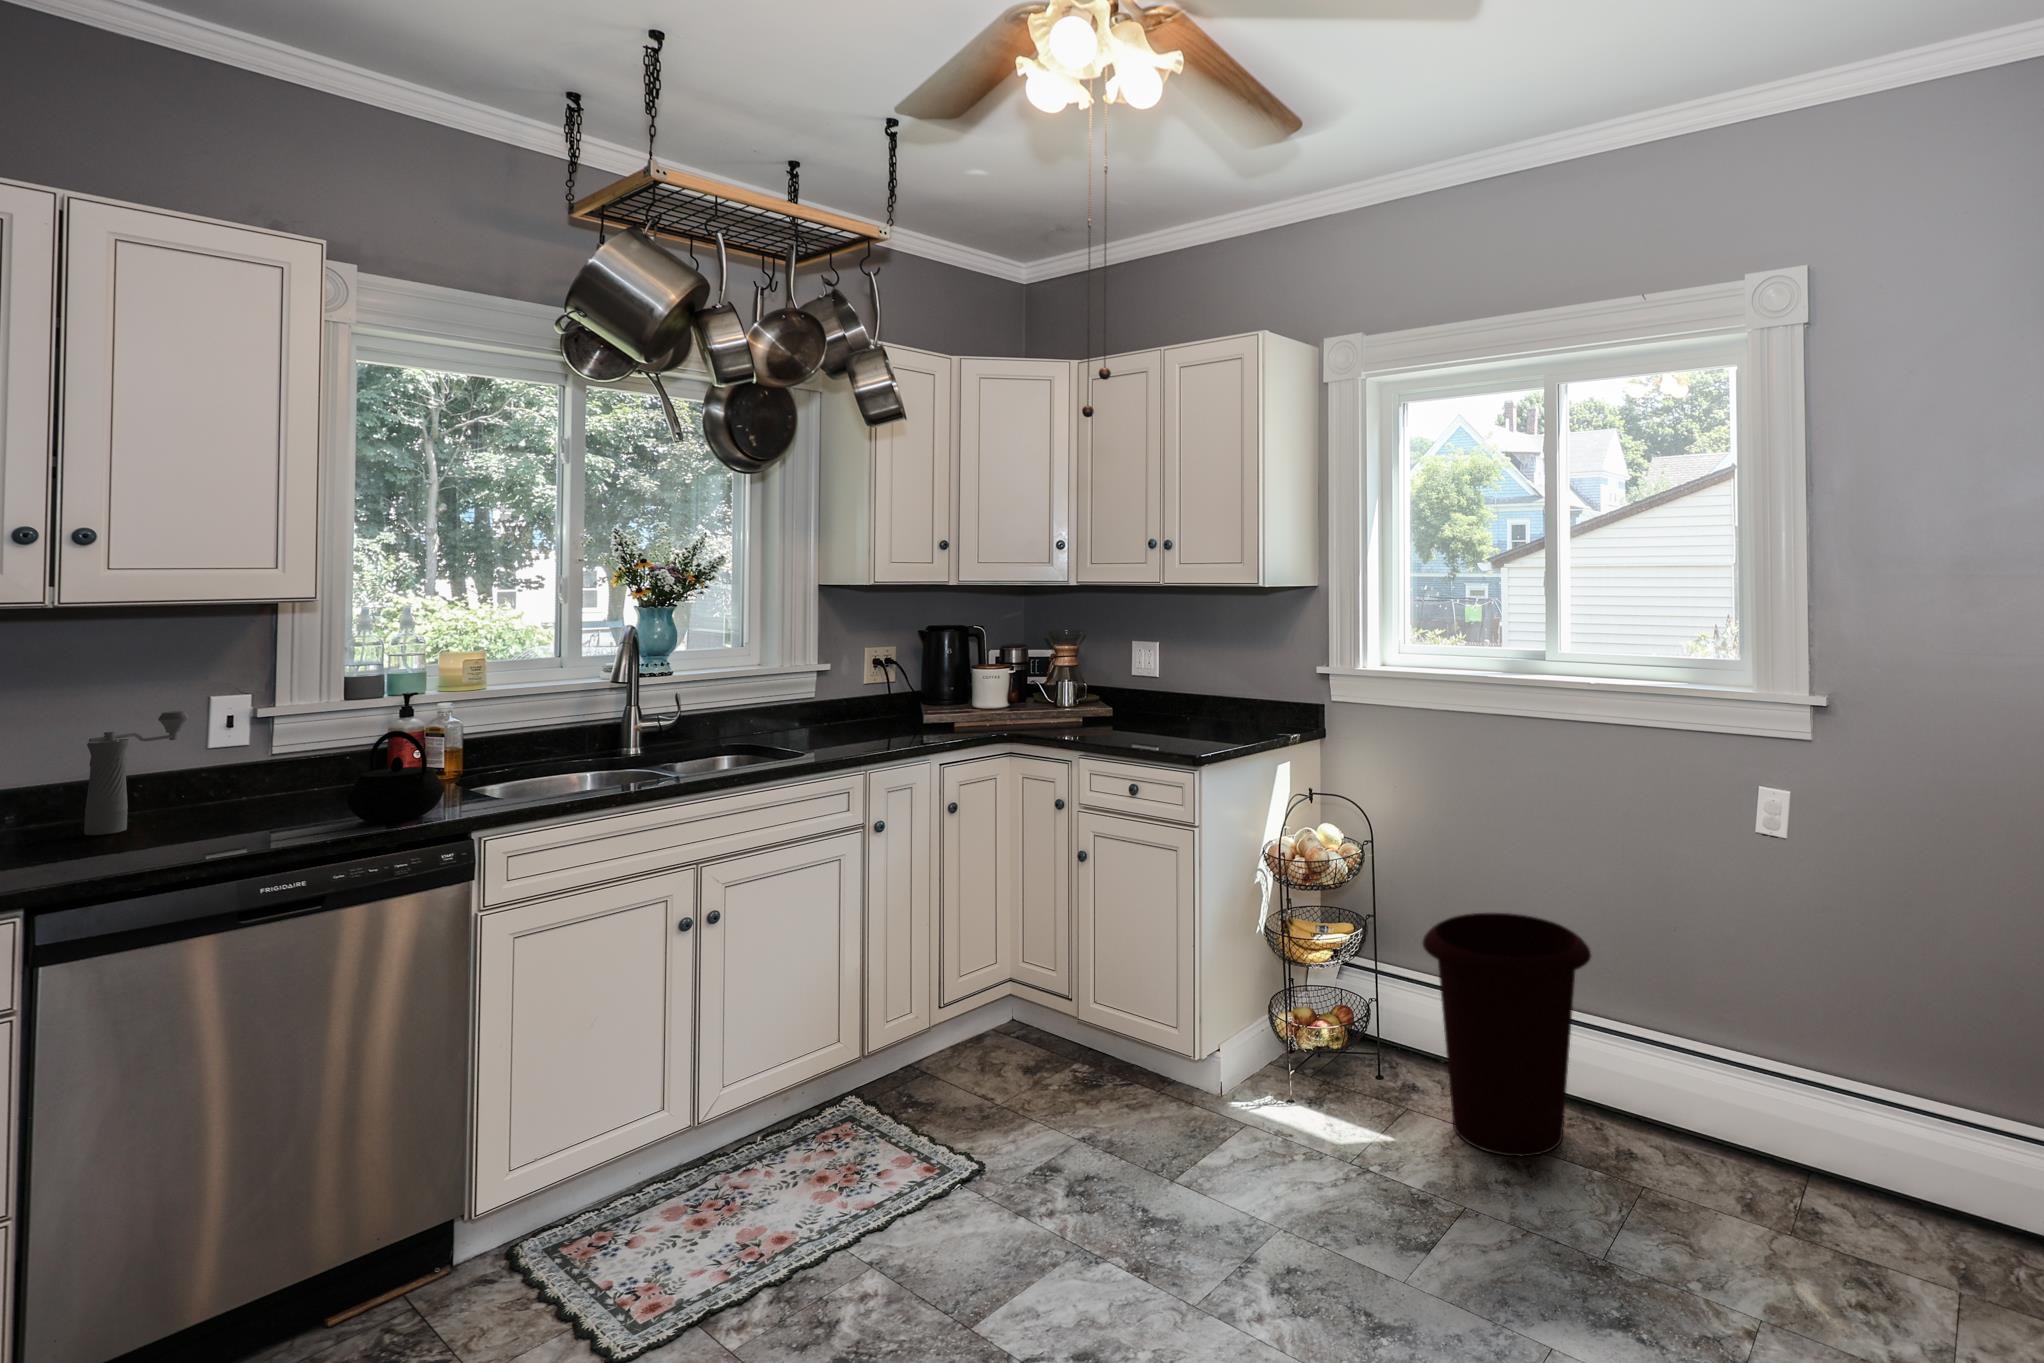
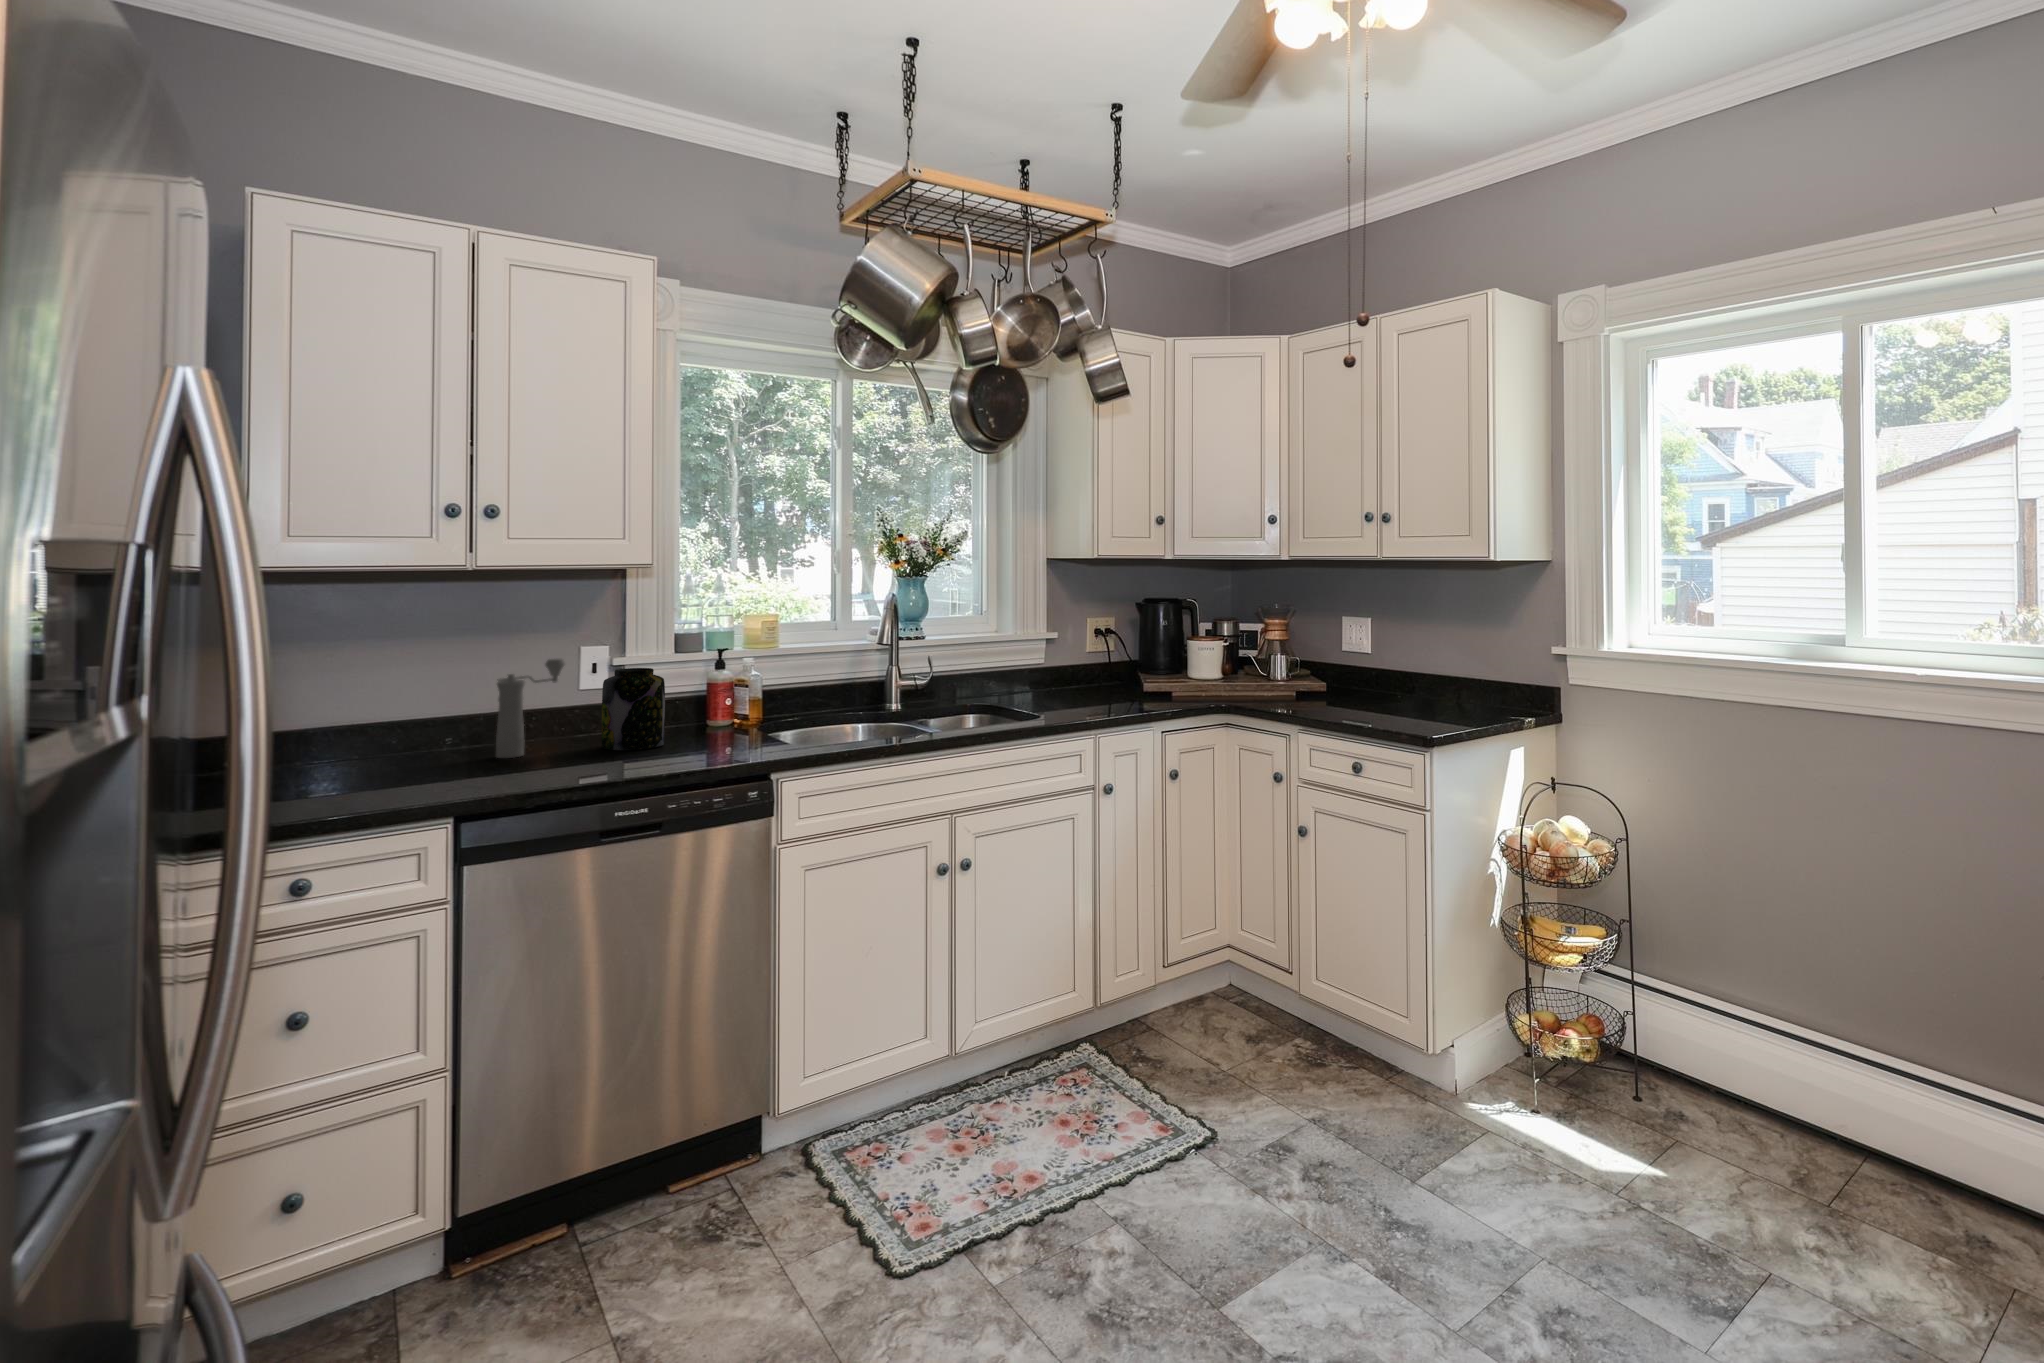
jar: none [239,719,329,817] -> present [601,668,665,750]
kettle: present [347,731,444,823] -> none [676,681,749,761]
waste bin: present [1423,913,1591,1156] -> none [1696,929,1925,1222]

